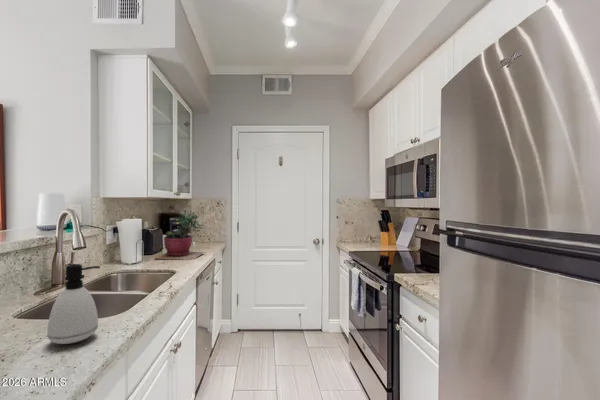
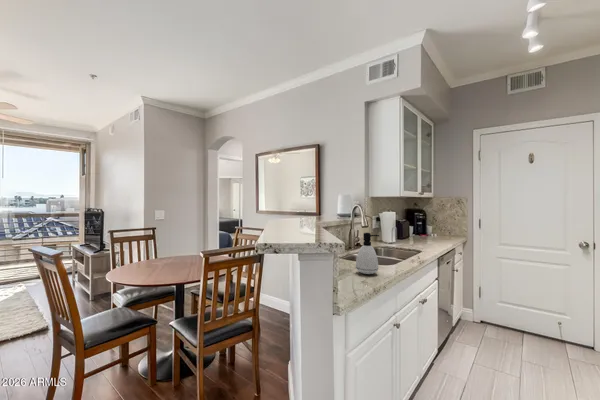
succulent plant: present [155,210,203,260] -> none [404,206,445,246]

